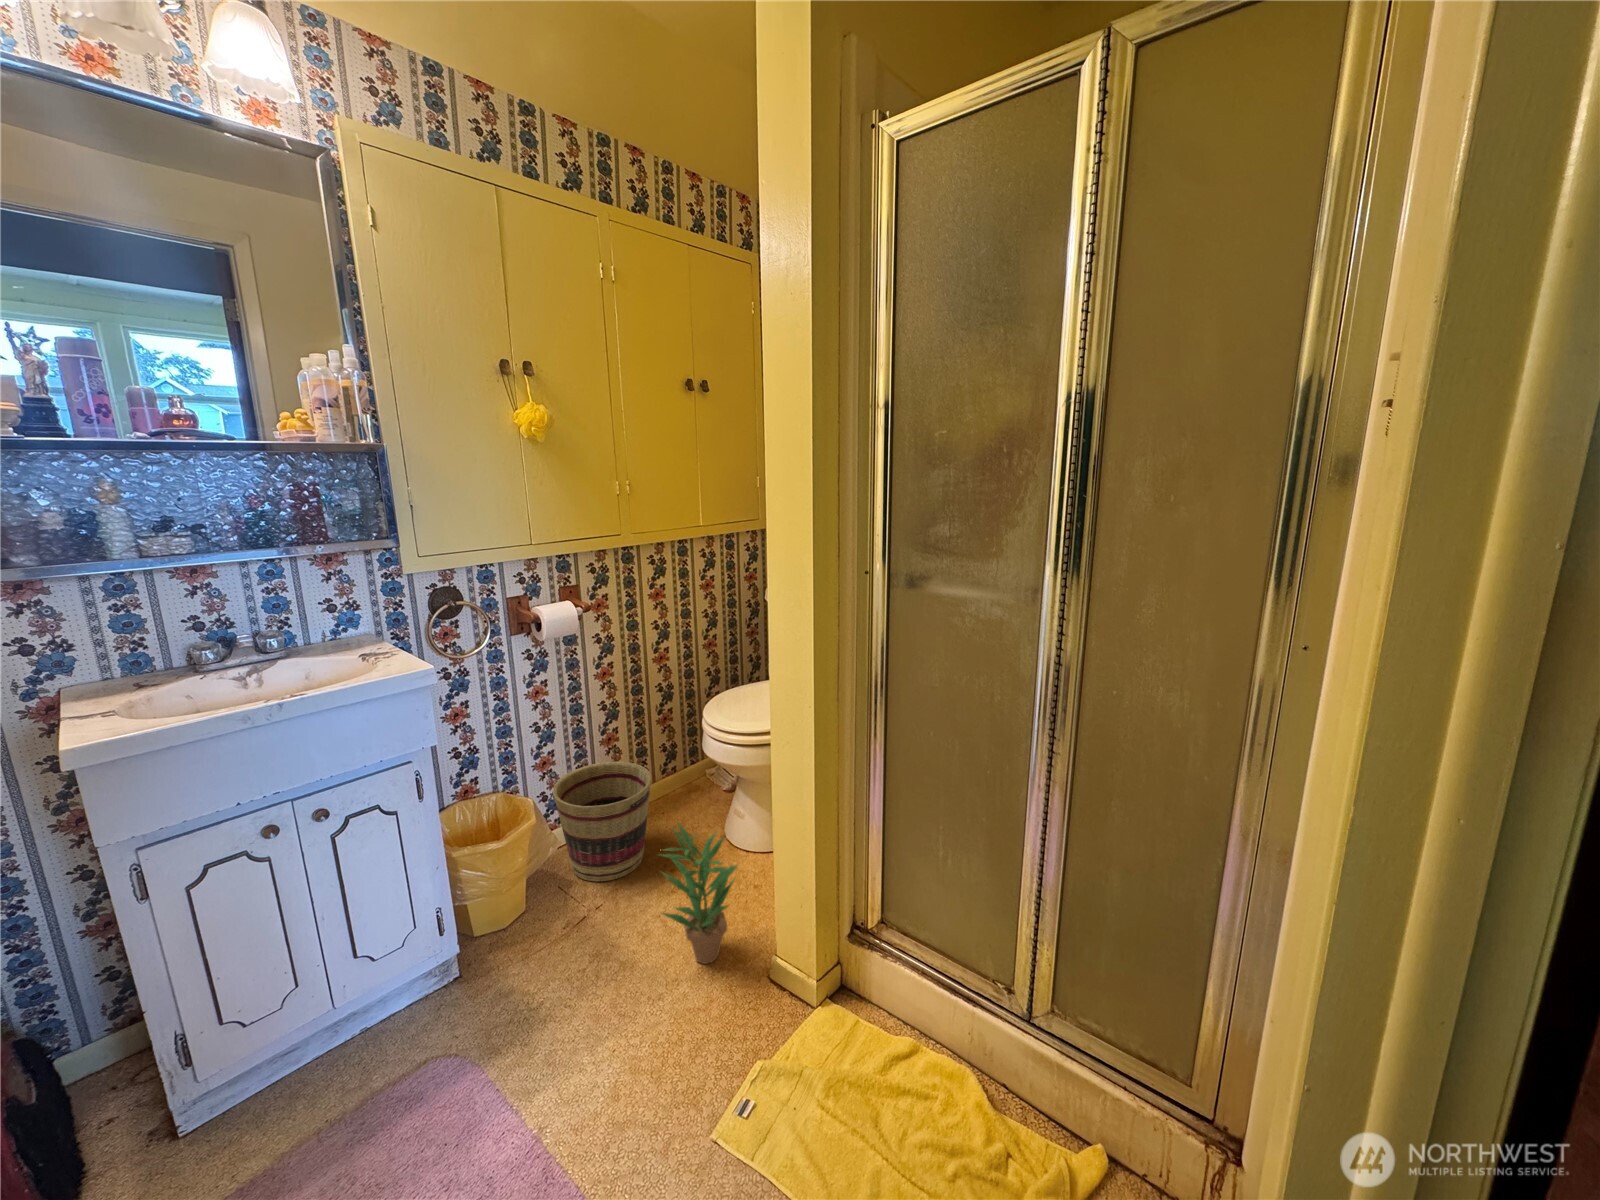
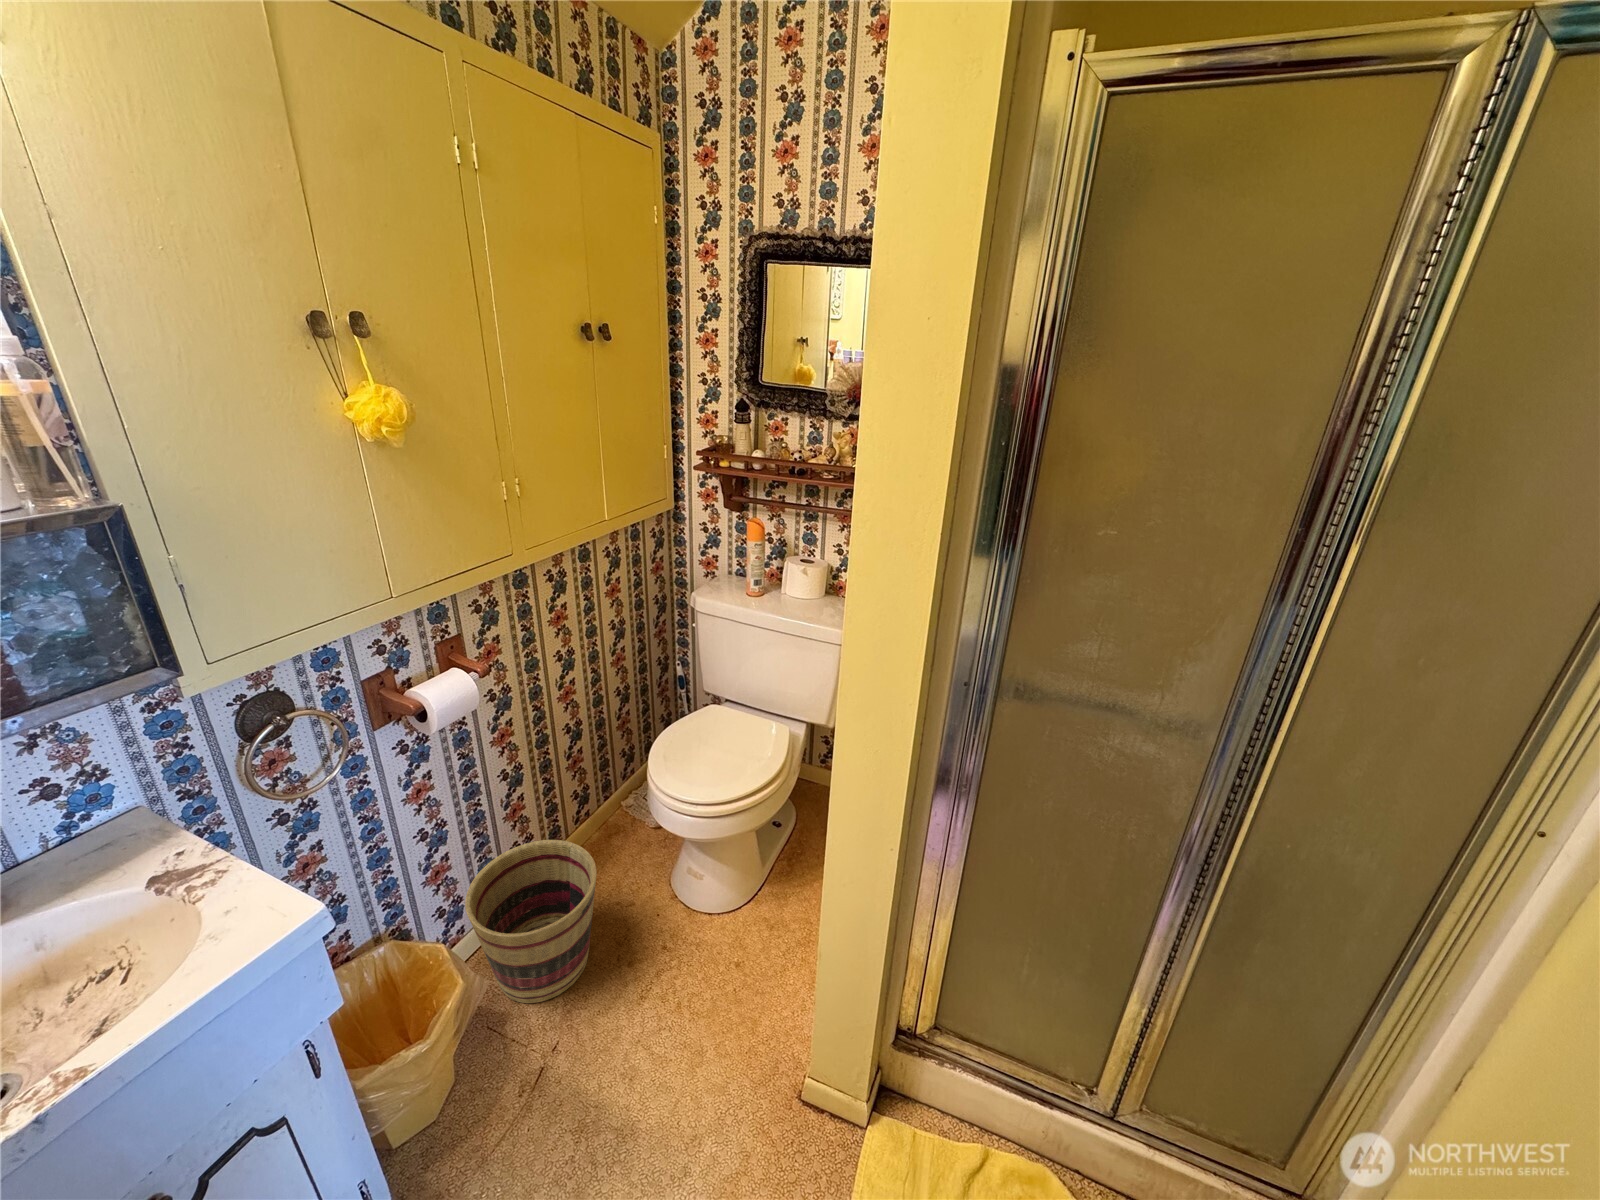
potted plant: present [661,823,738,964] -> none [672,950,773,1093]

